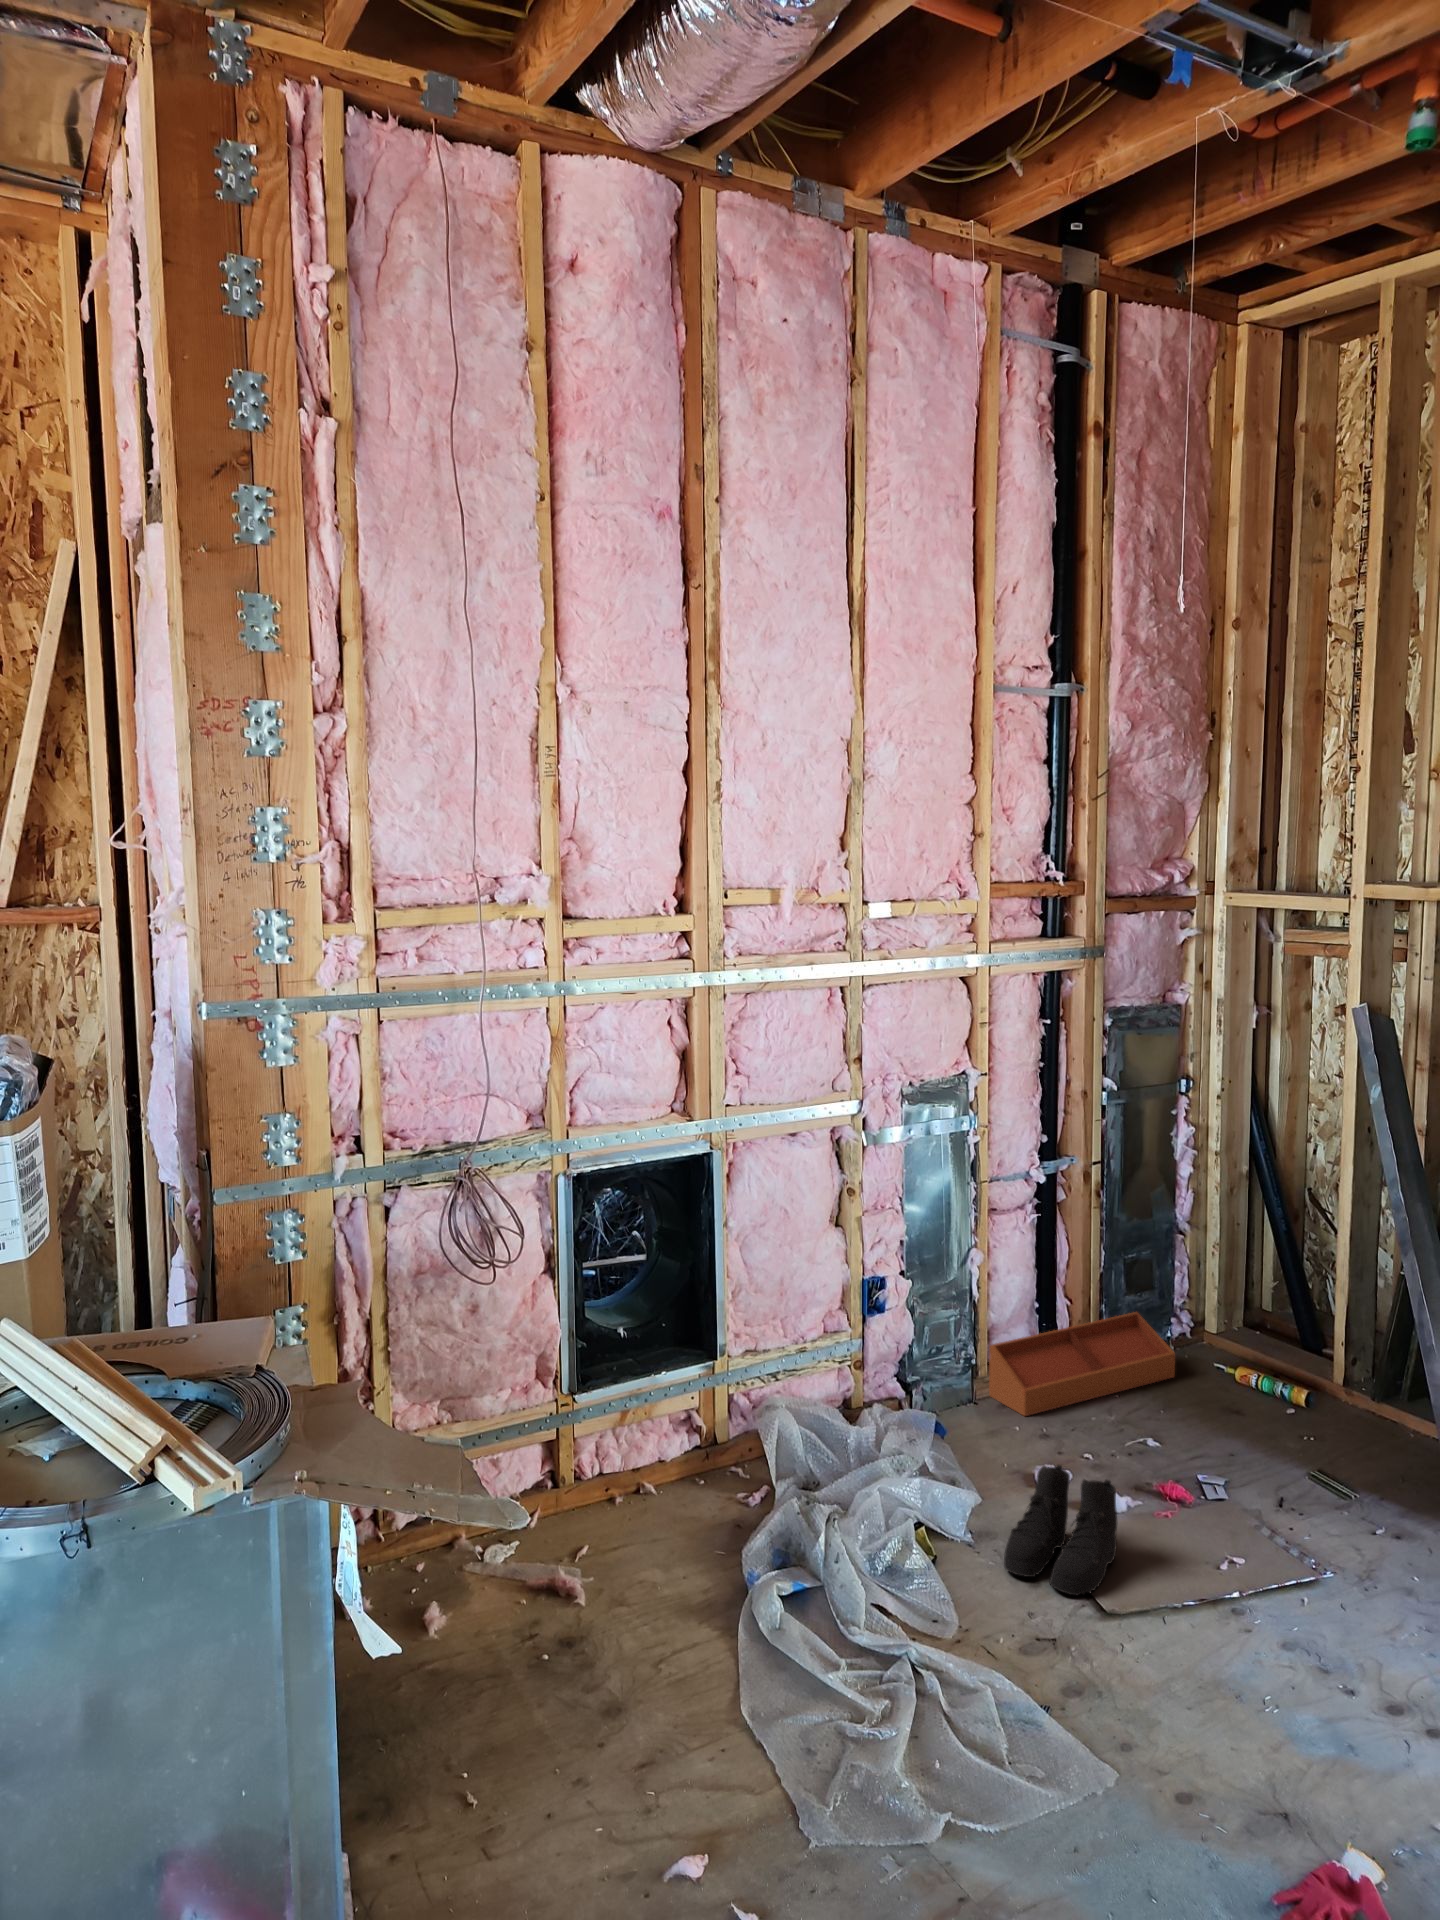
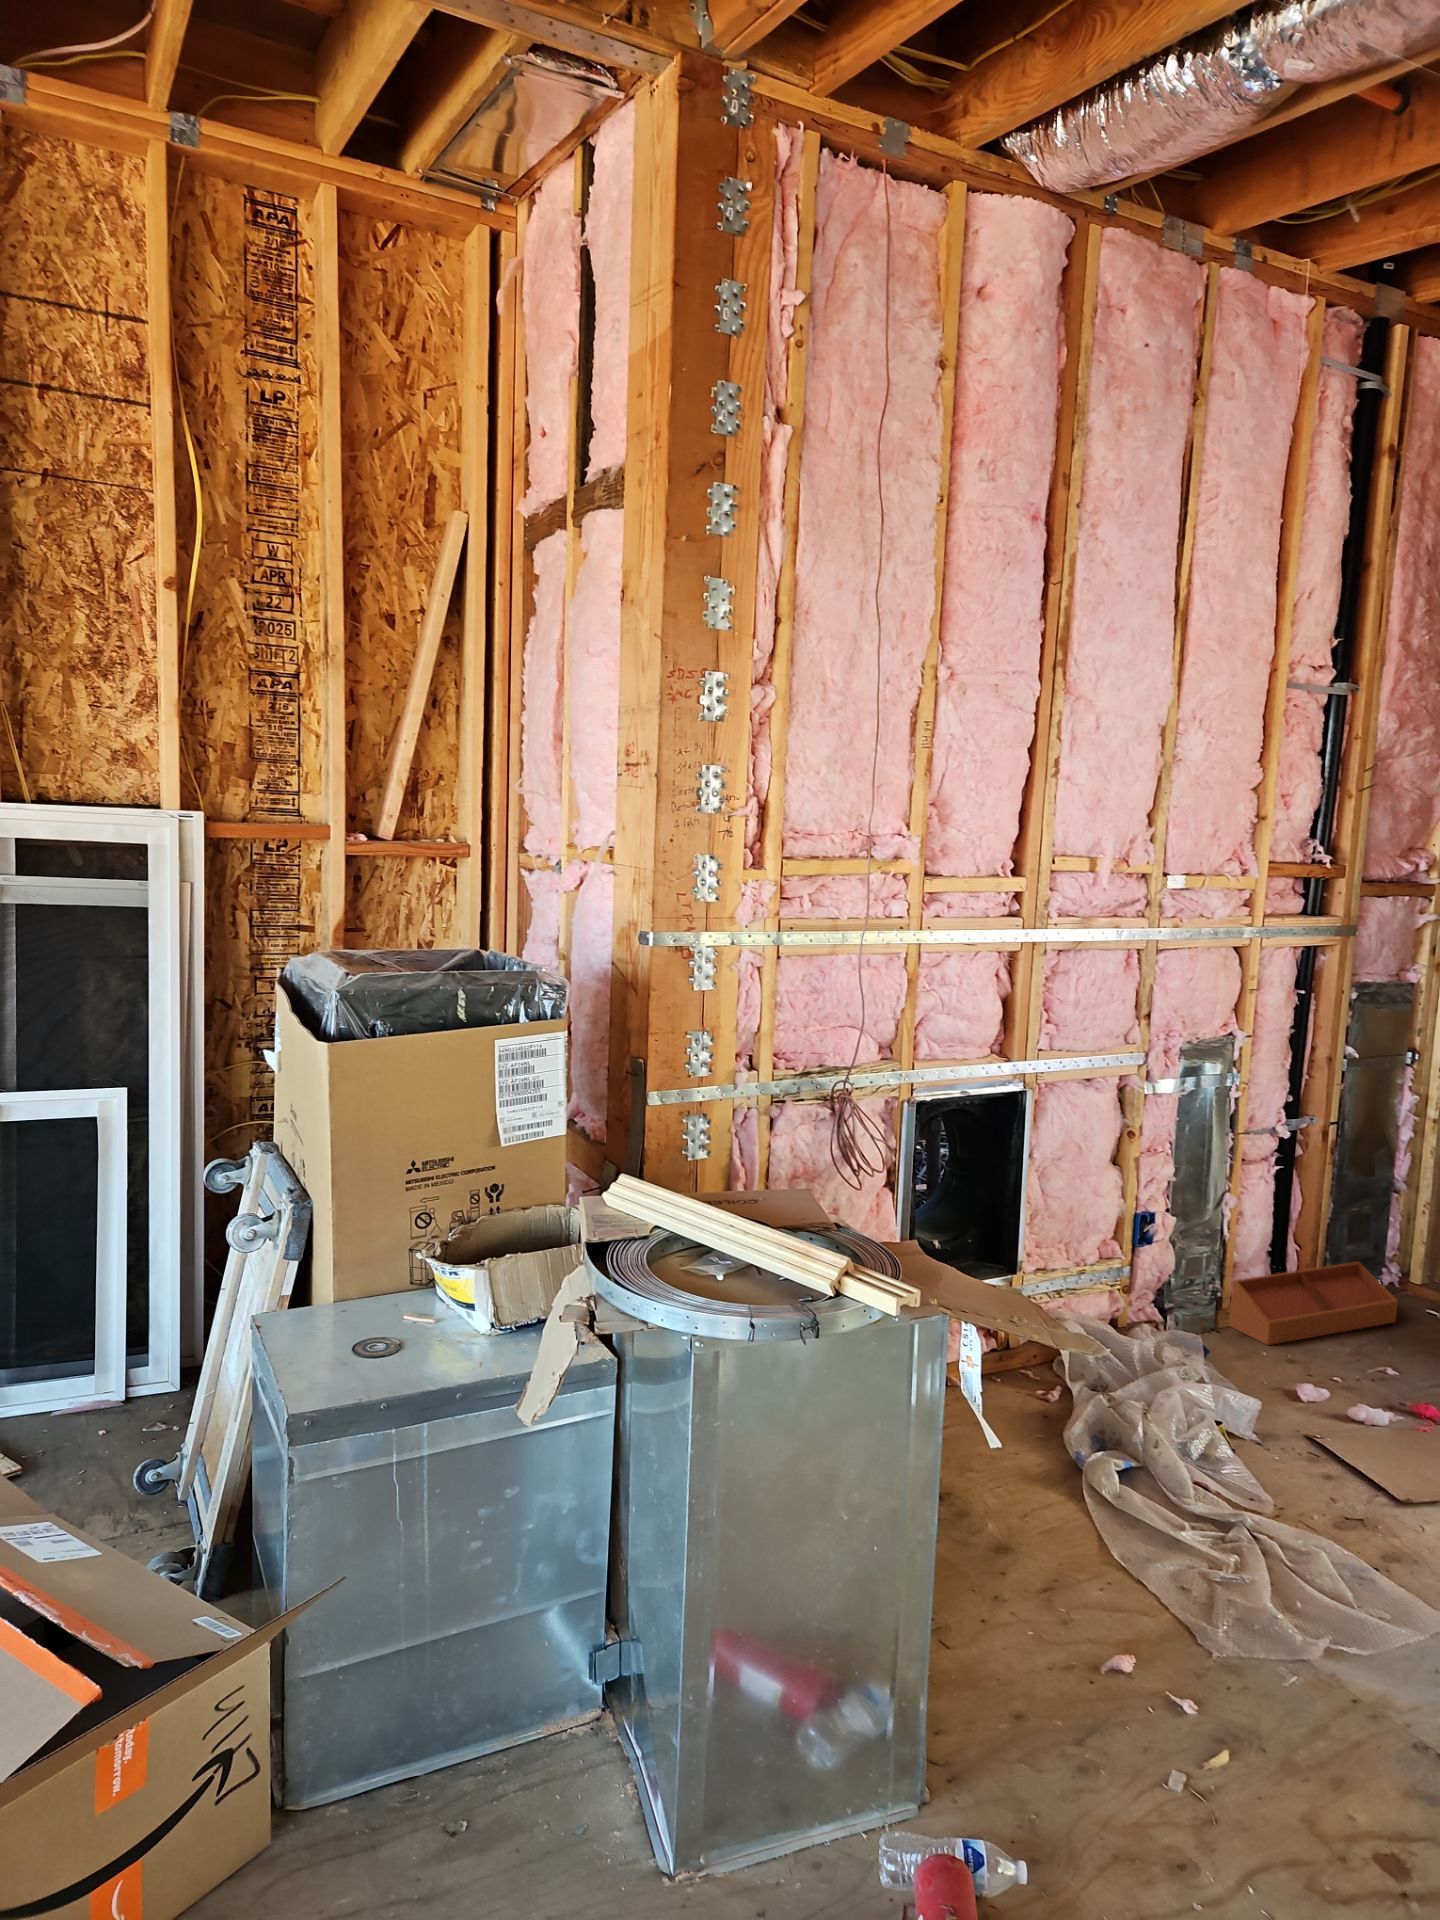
boots: present [1004,1465,1117,1595] -> none [1294,1383,1399,1496]

